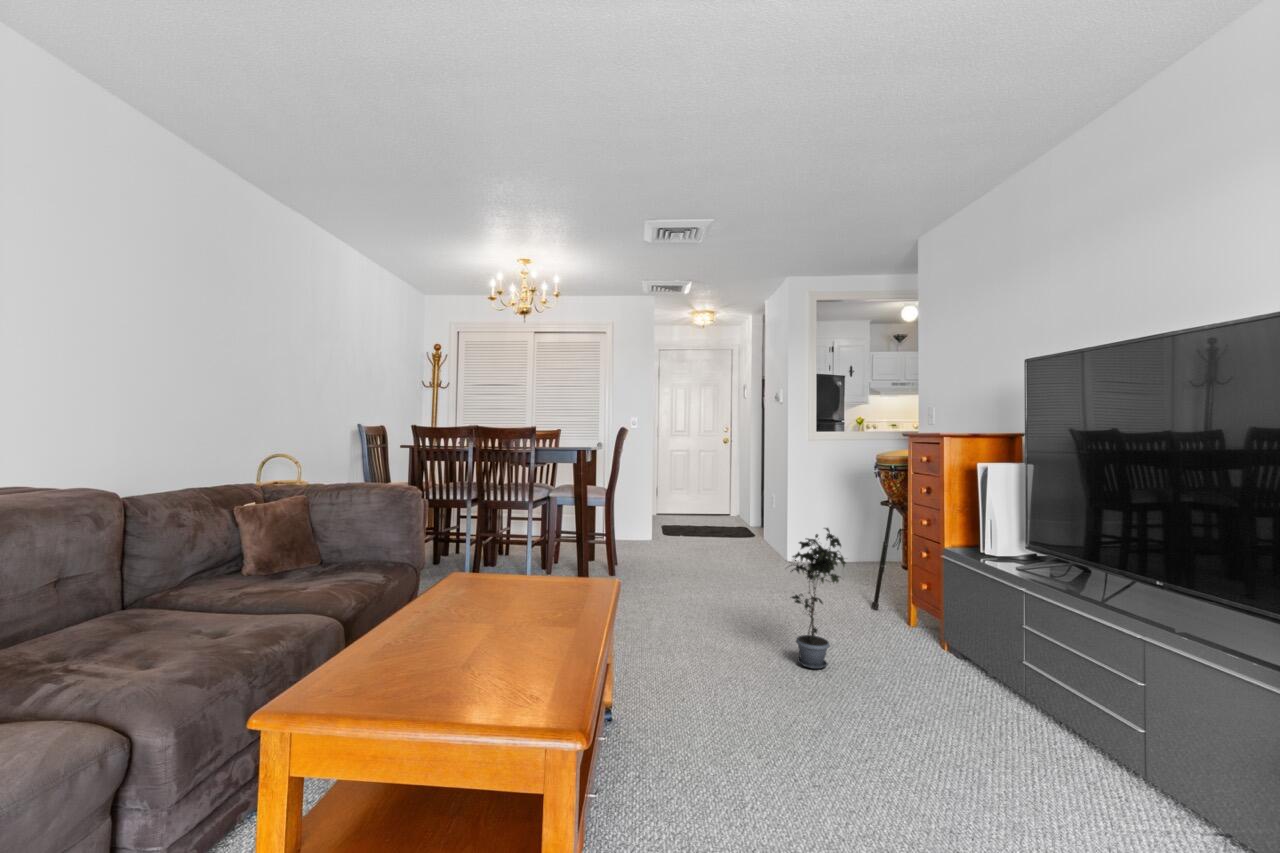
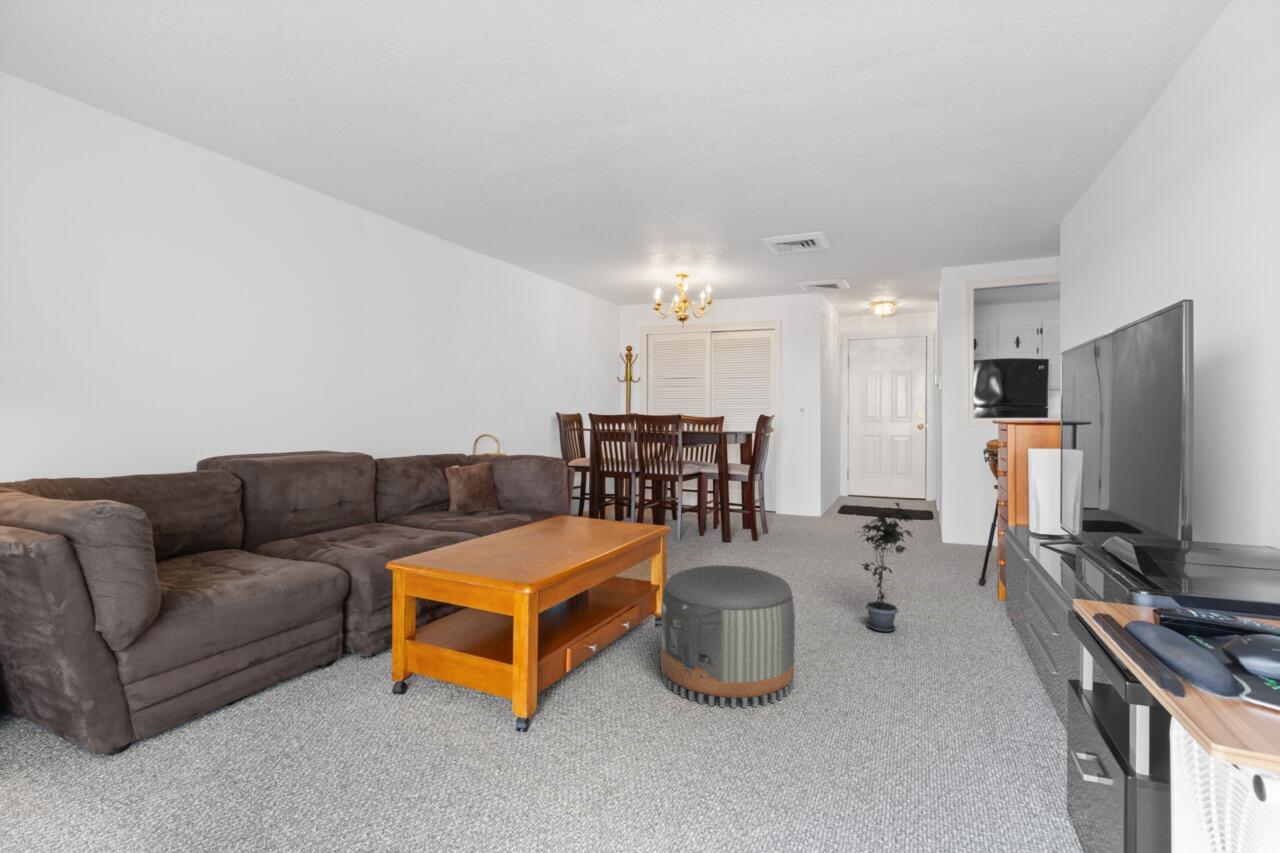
pouf: none [629,622,795,816] -> present [661,565,795,708]

